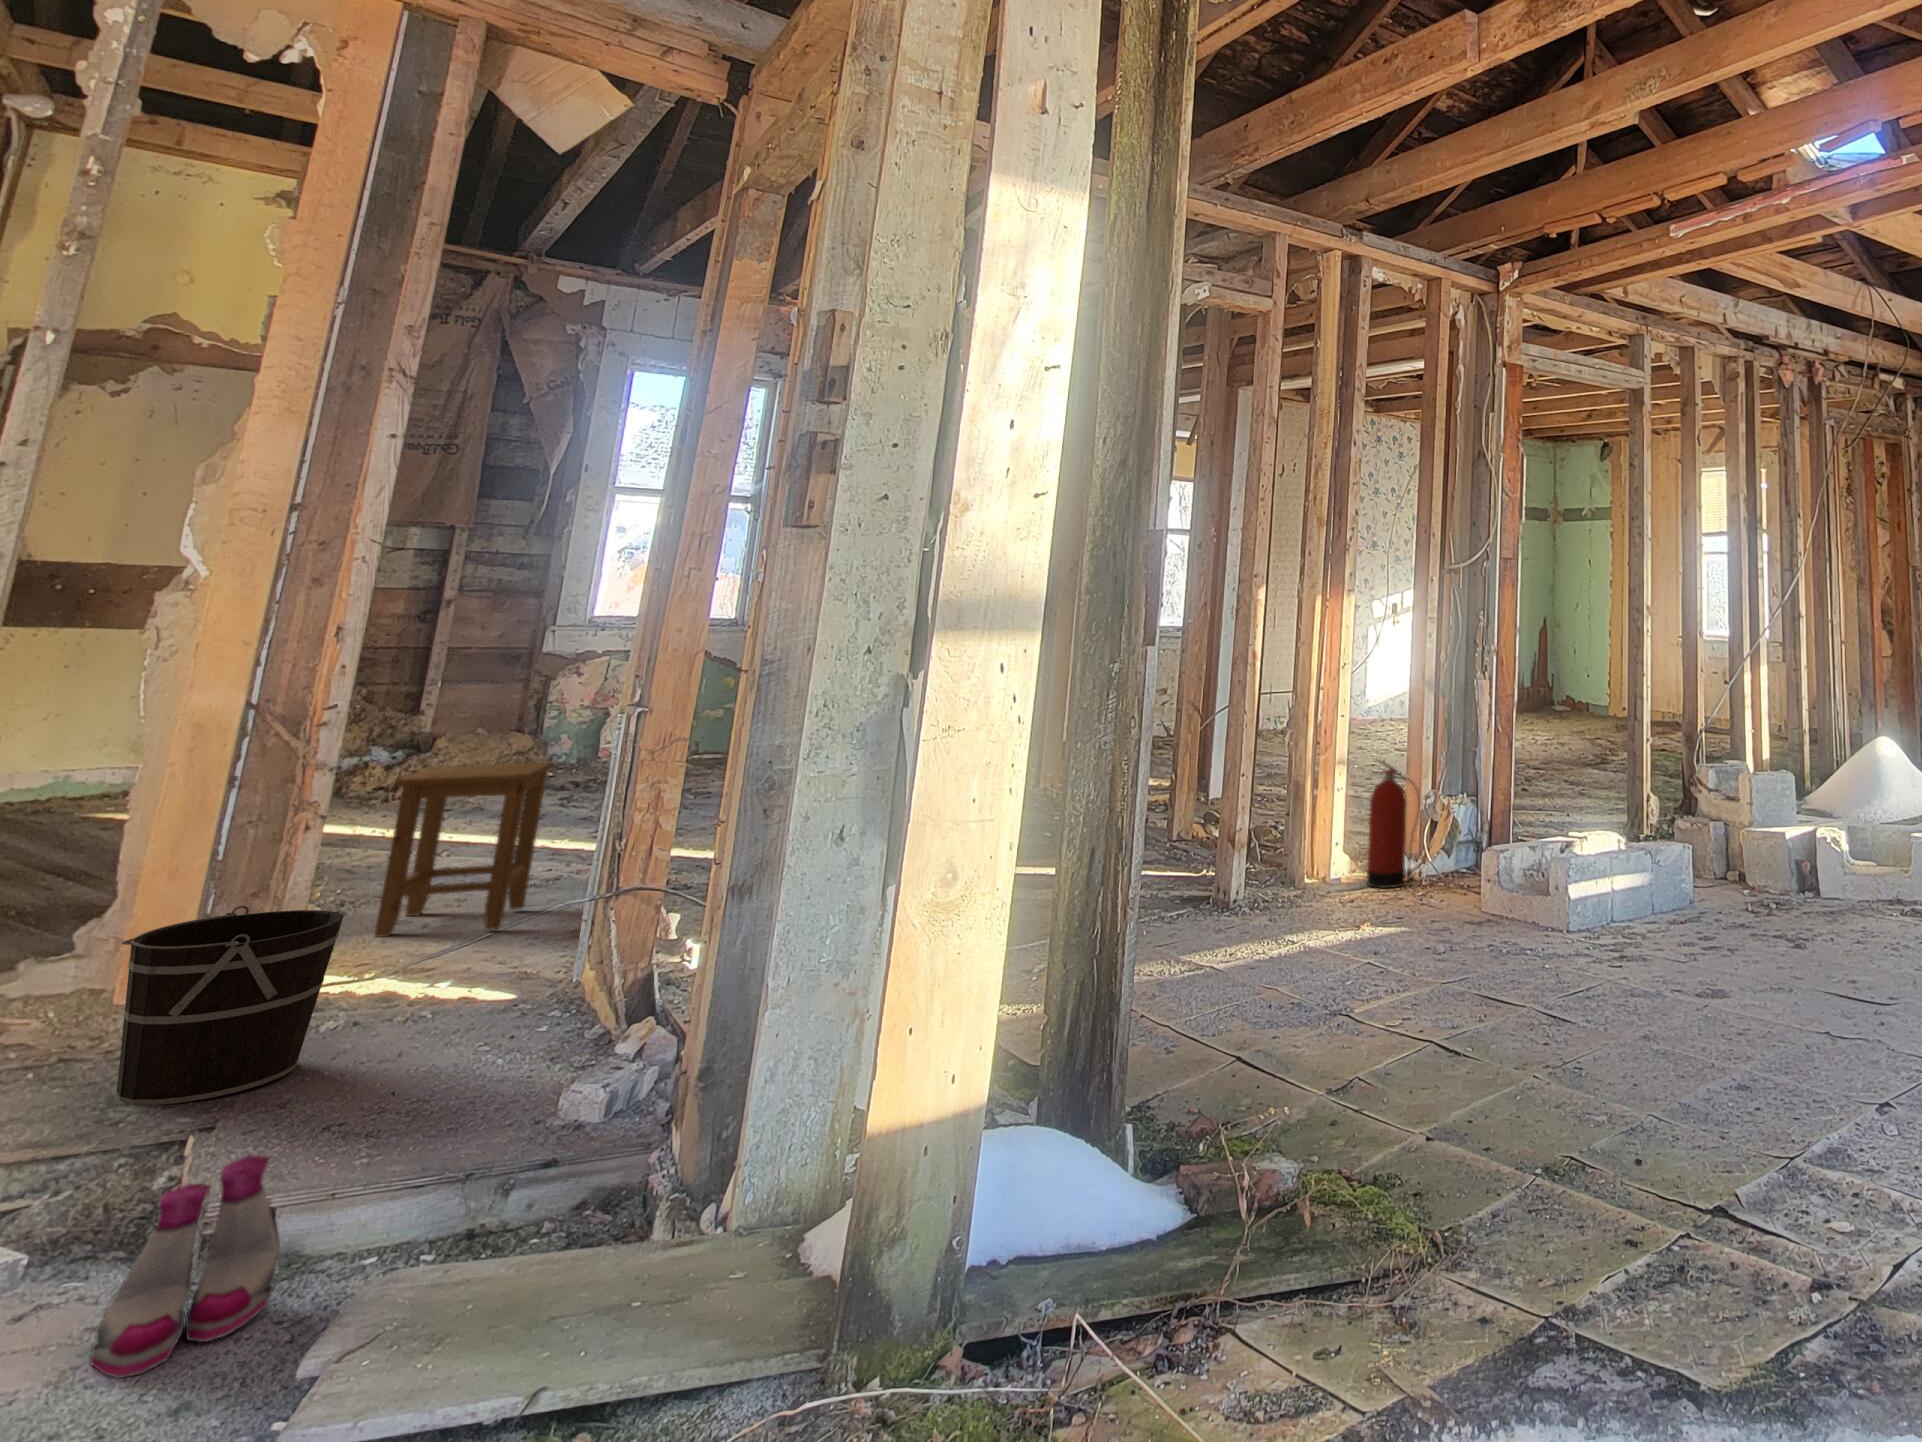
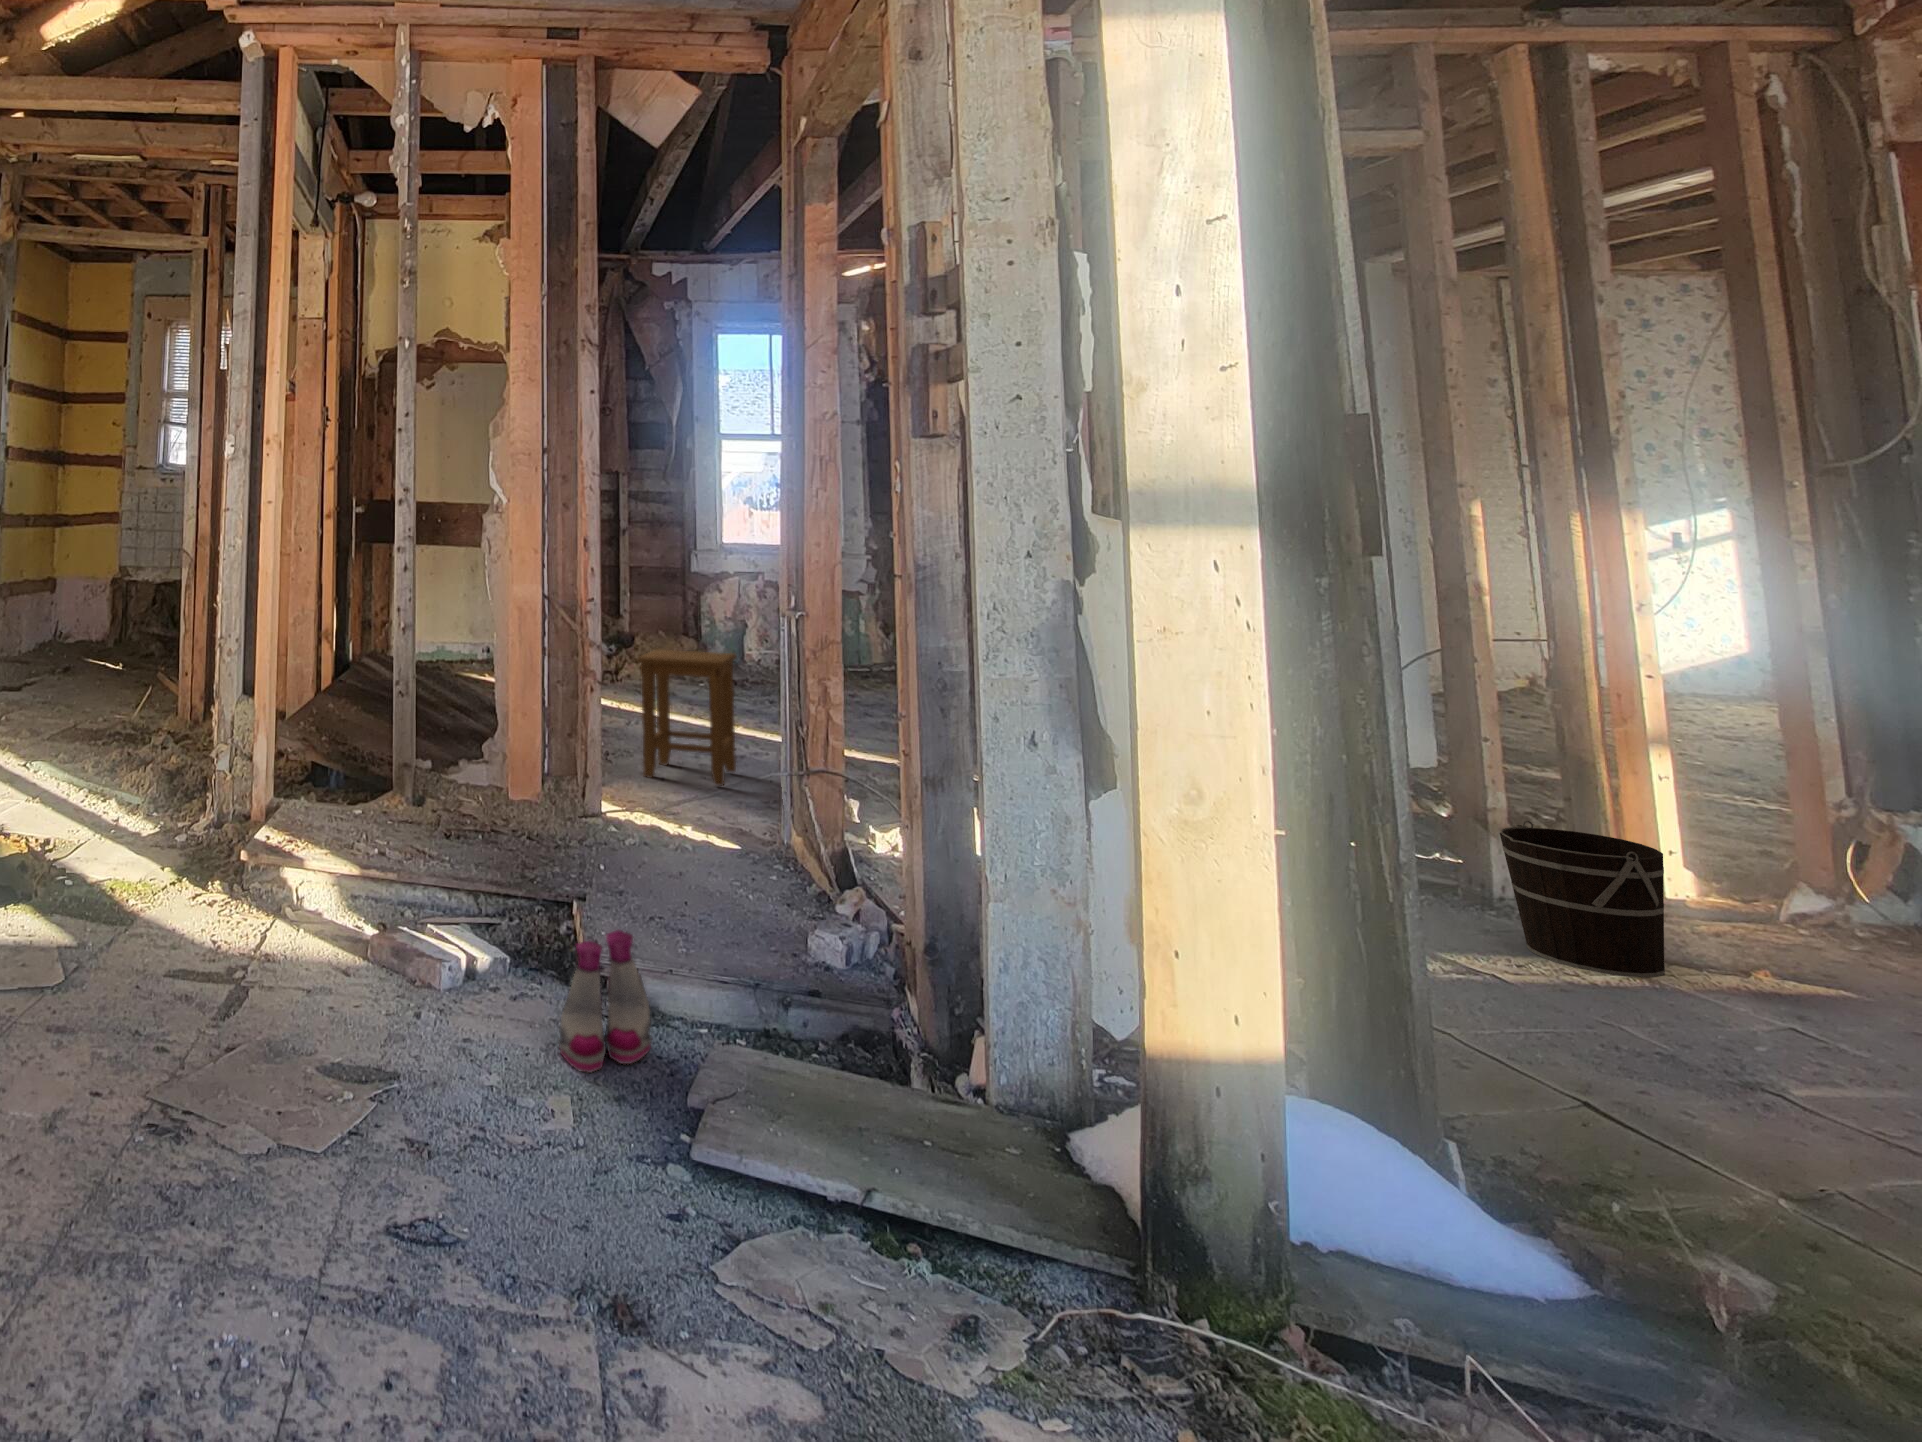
fire extinguisher: present [1367,760,1419,888] -> none [1711,744,1826,934]
bucket: present [116,906,343,1105] -> present [1500,821,1665,978]

